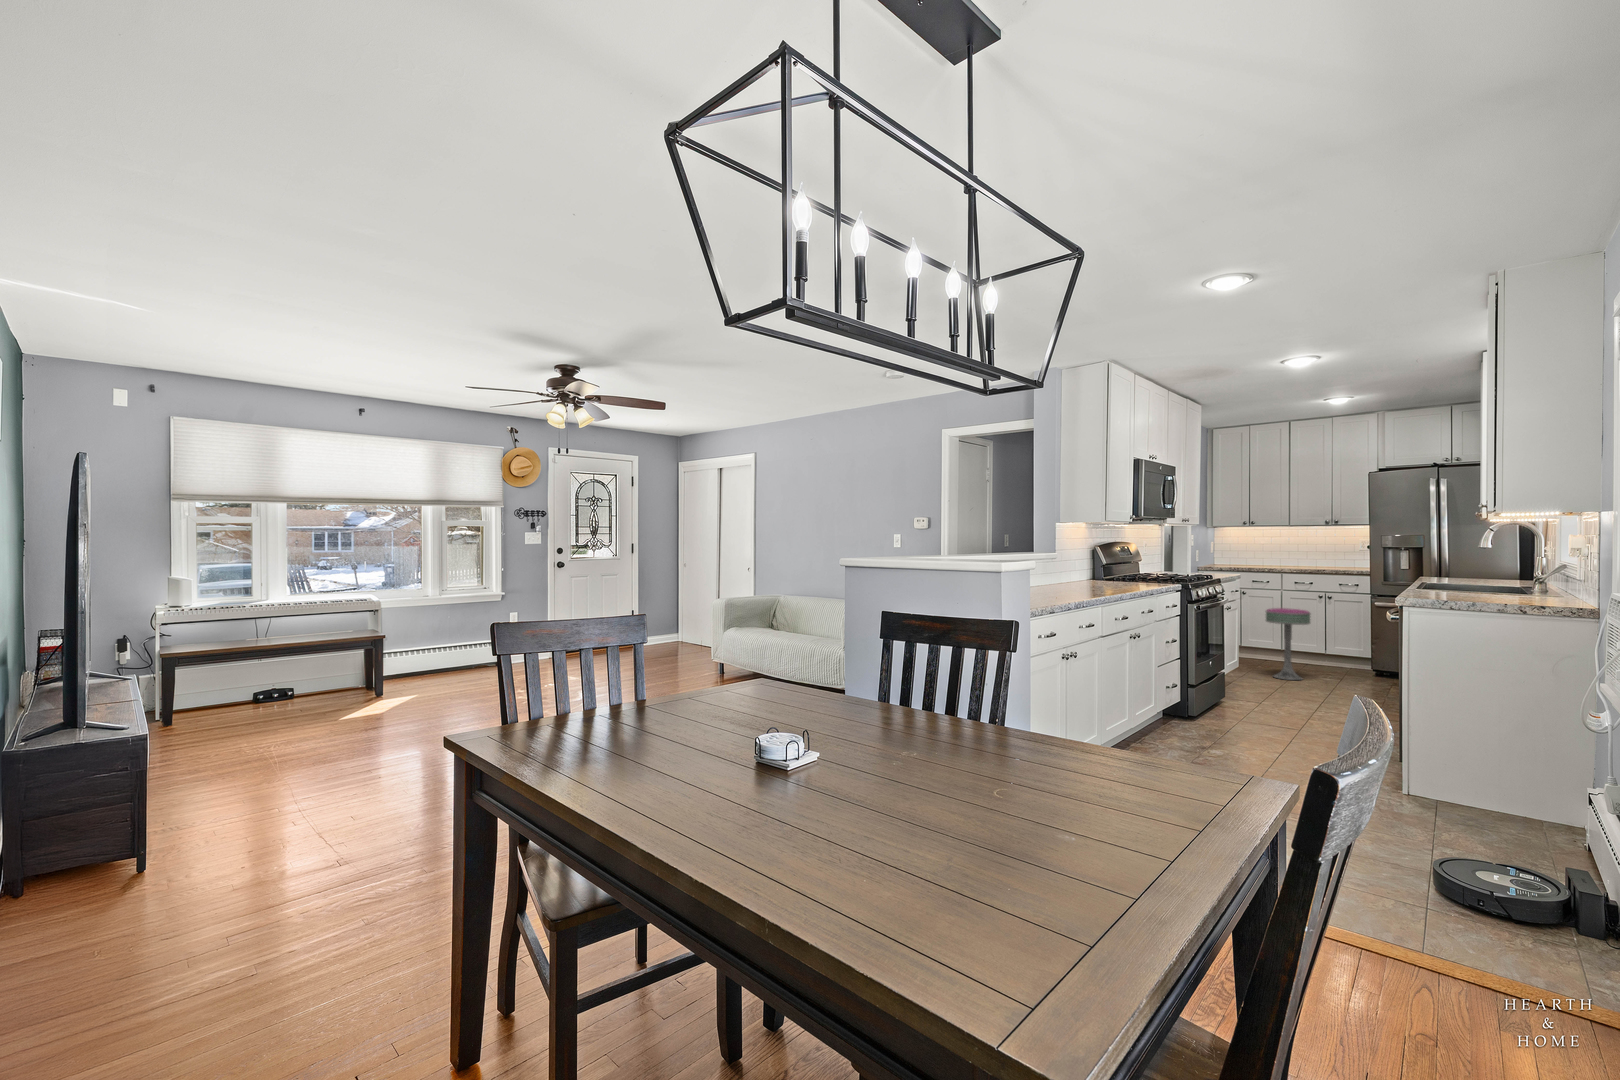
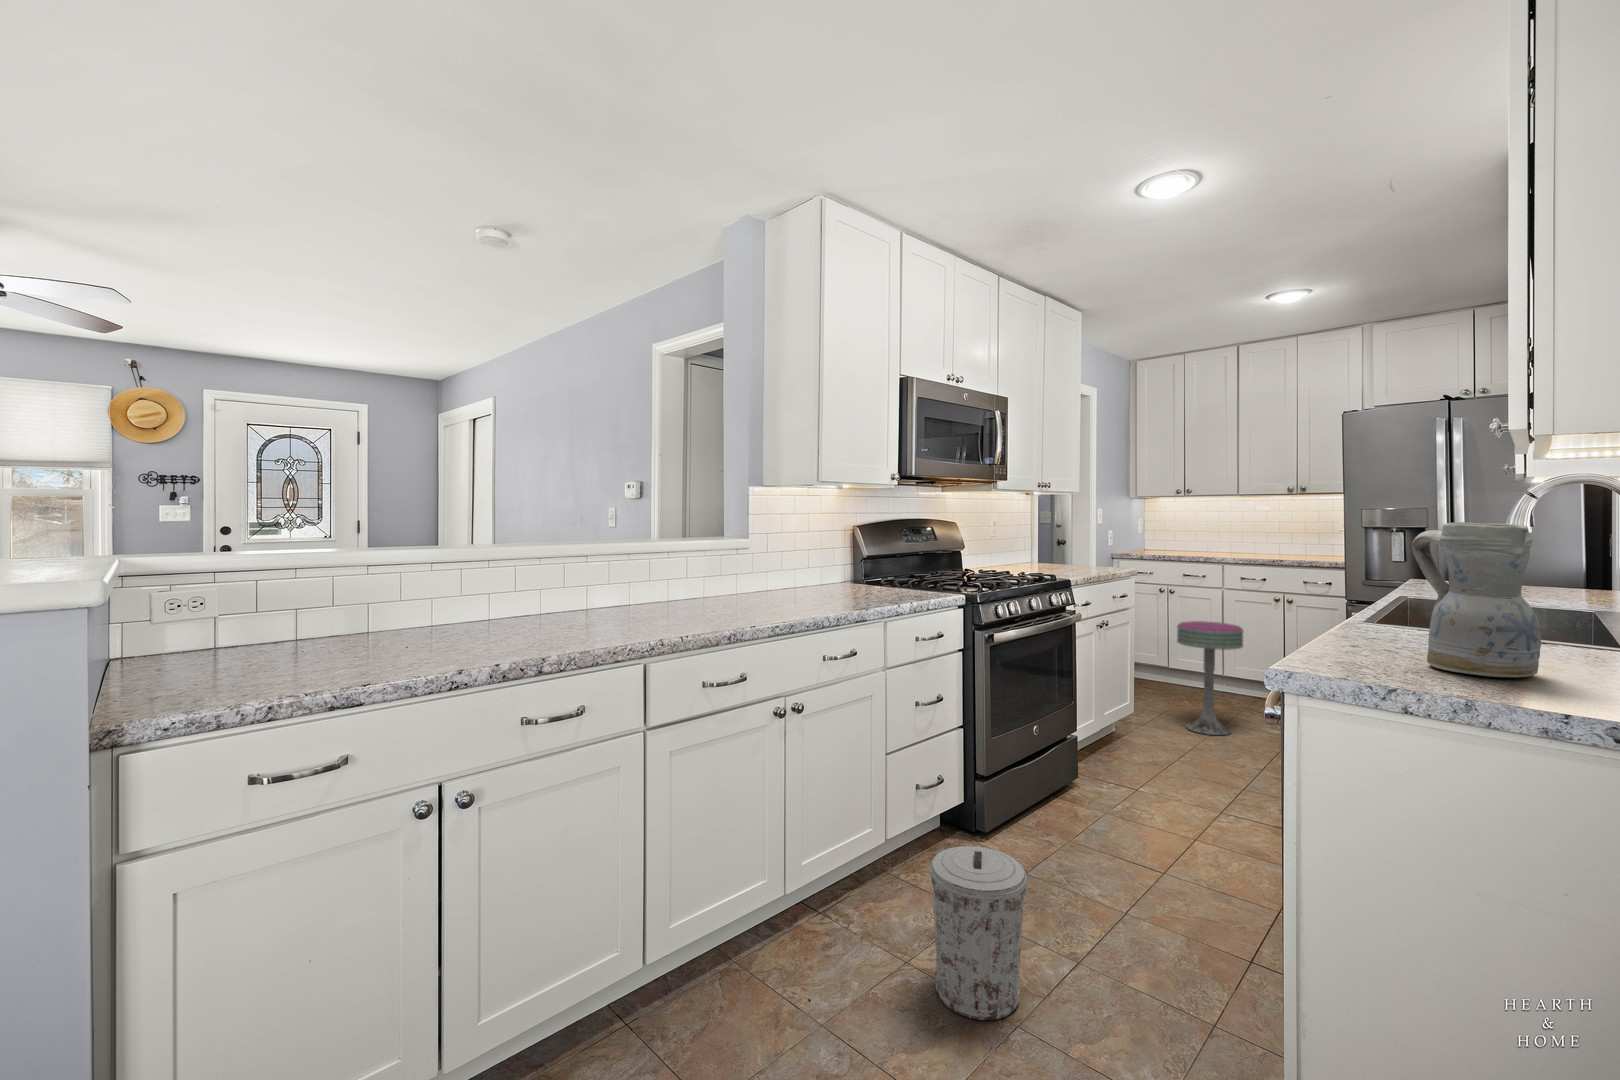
ceramic pitcher: none [1449,544,1496,598] -> present [1412,522,1541,677]
trash can: none [1224,696,1275,767] -> present [930,846,1027,1020]

